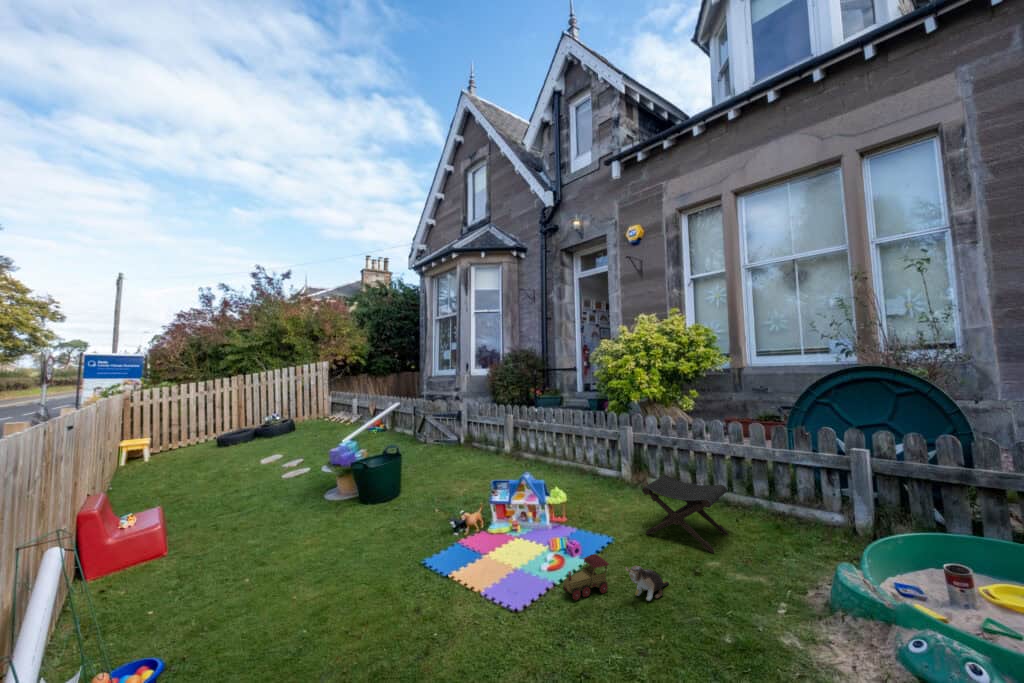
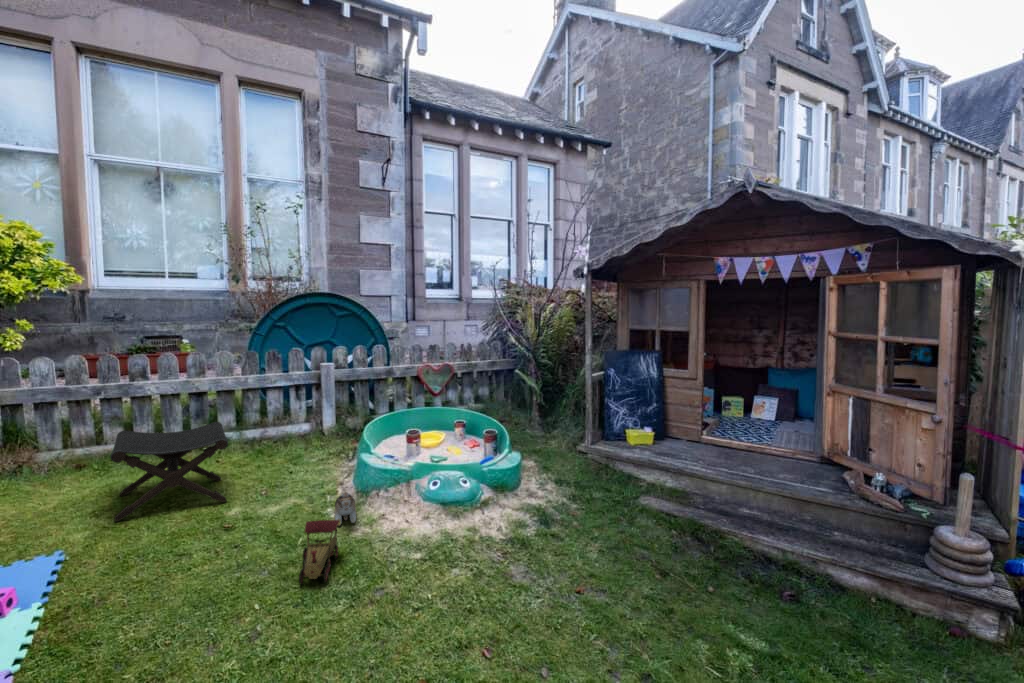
toy train: present [563,554,609,600] -> present [299,520,340,584]
plush toy: present [626,566,669,601] -> present [334,492,356,526]

